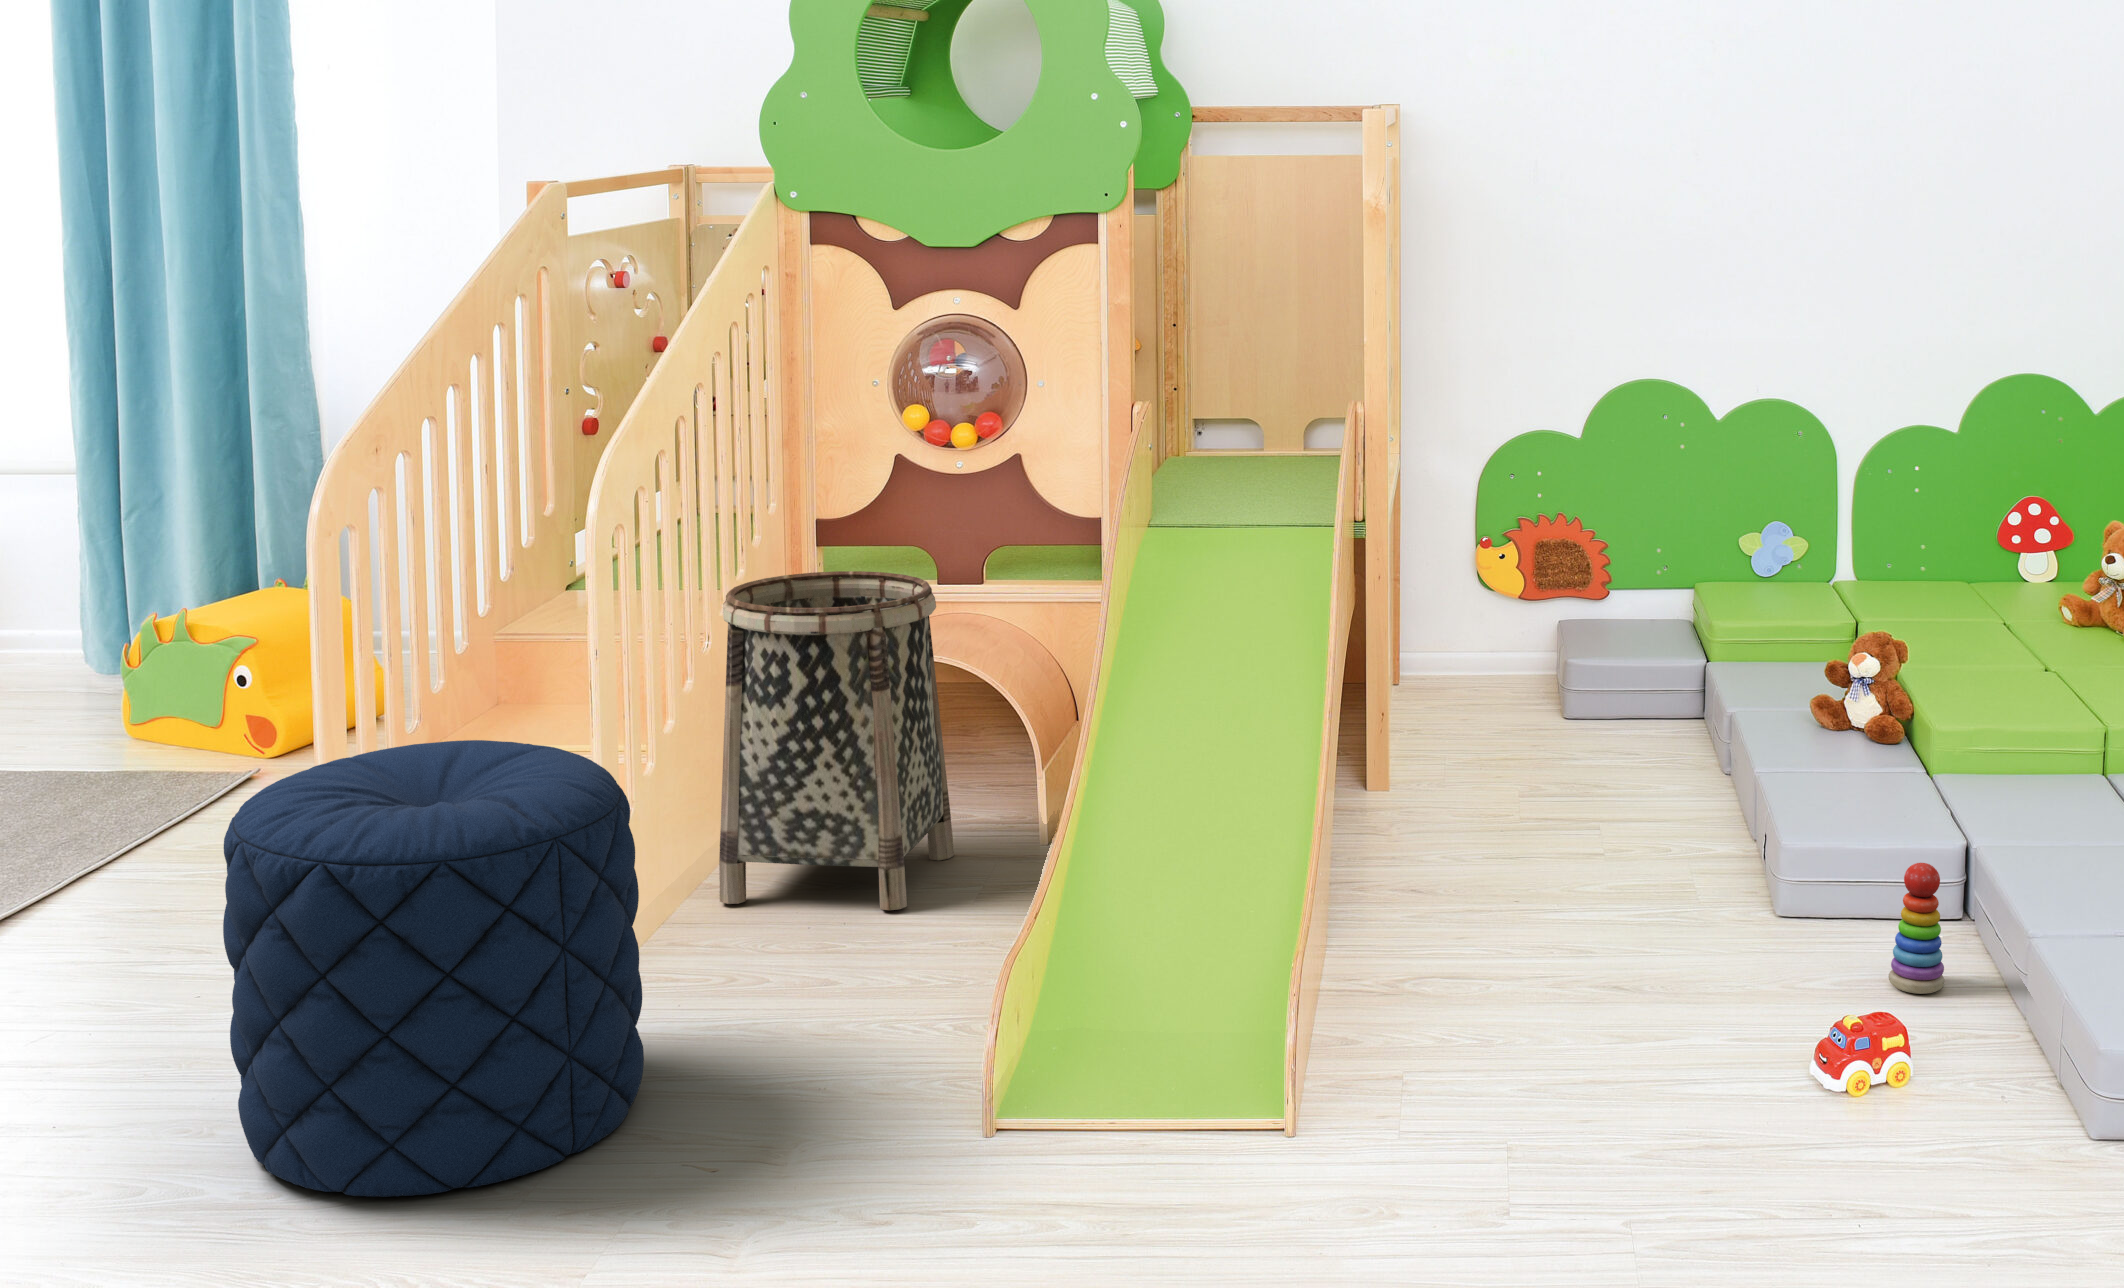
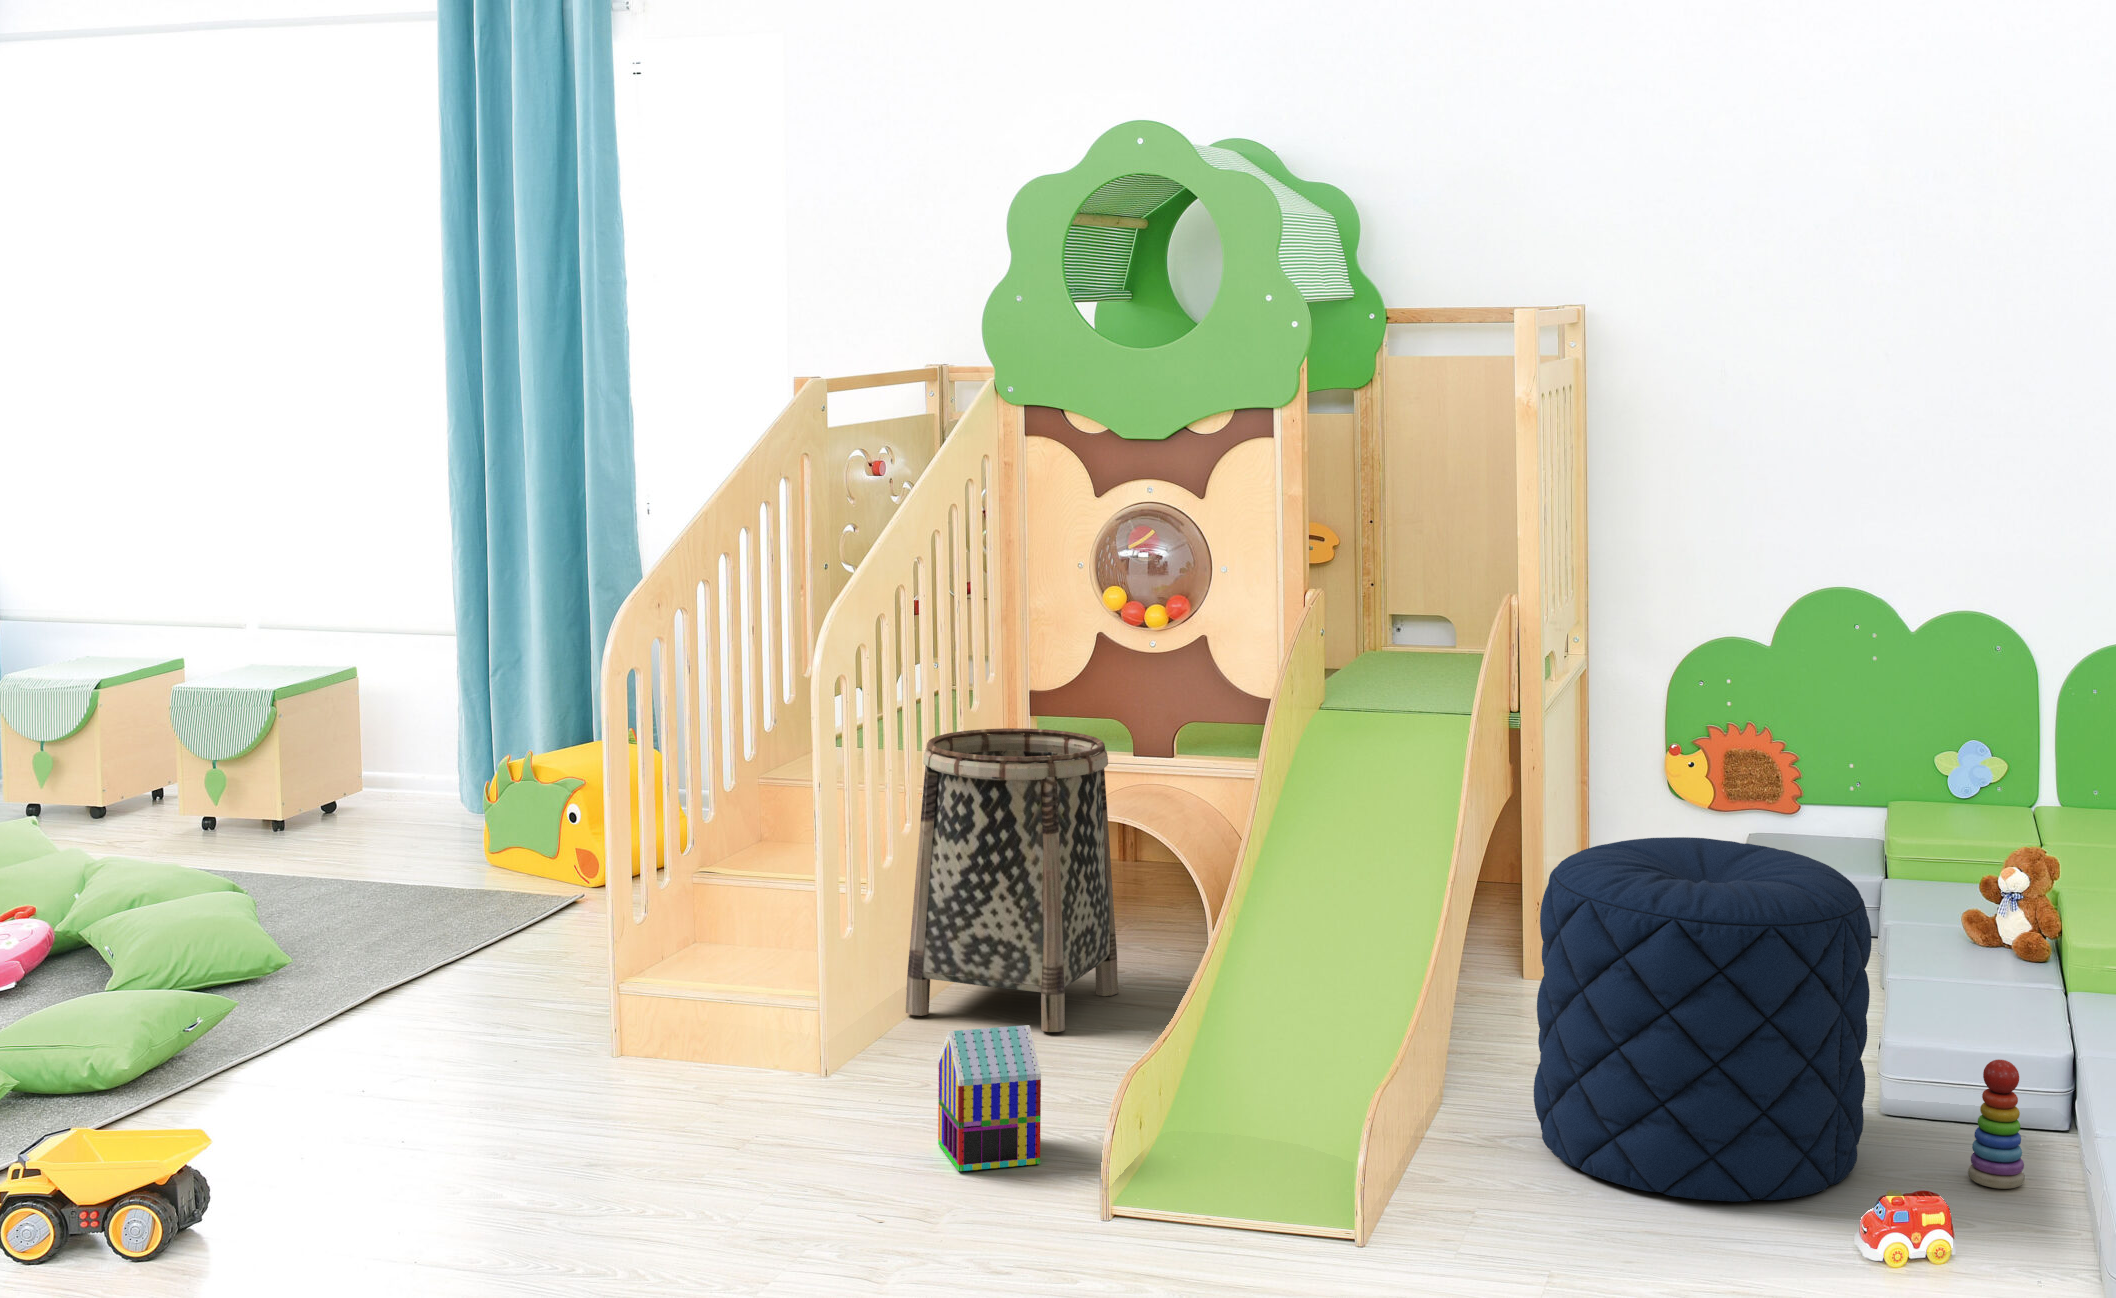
pouf: present [223,740,644,1197] -> present [1534,837,1871,1202]
toy house: none [793,920,921,1096] -> present [938,1025,1041,1171]

